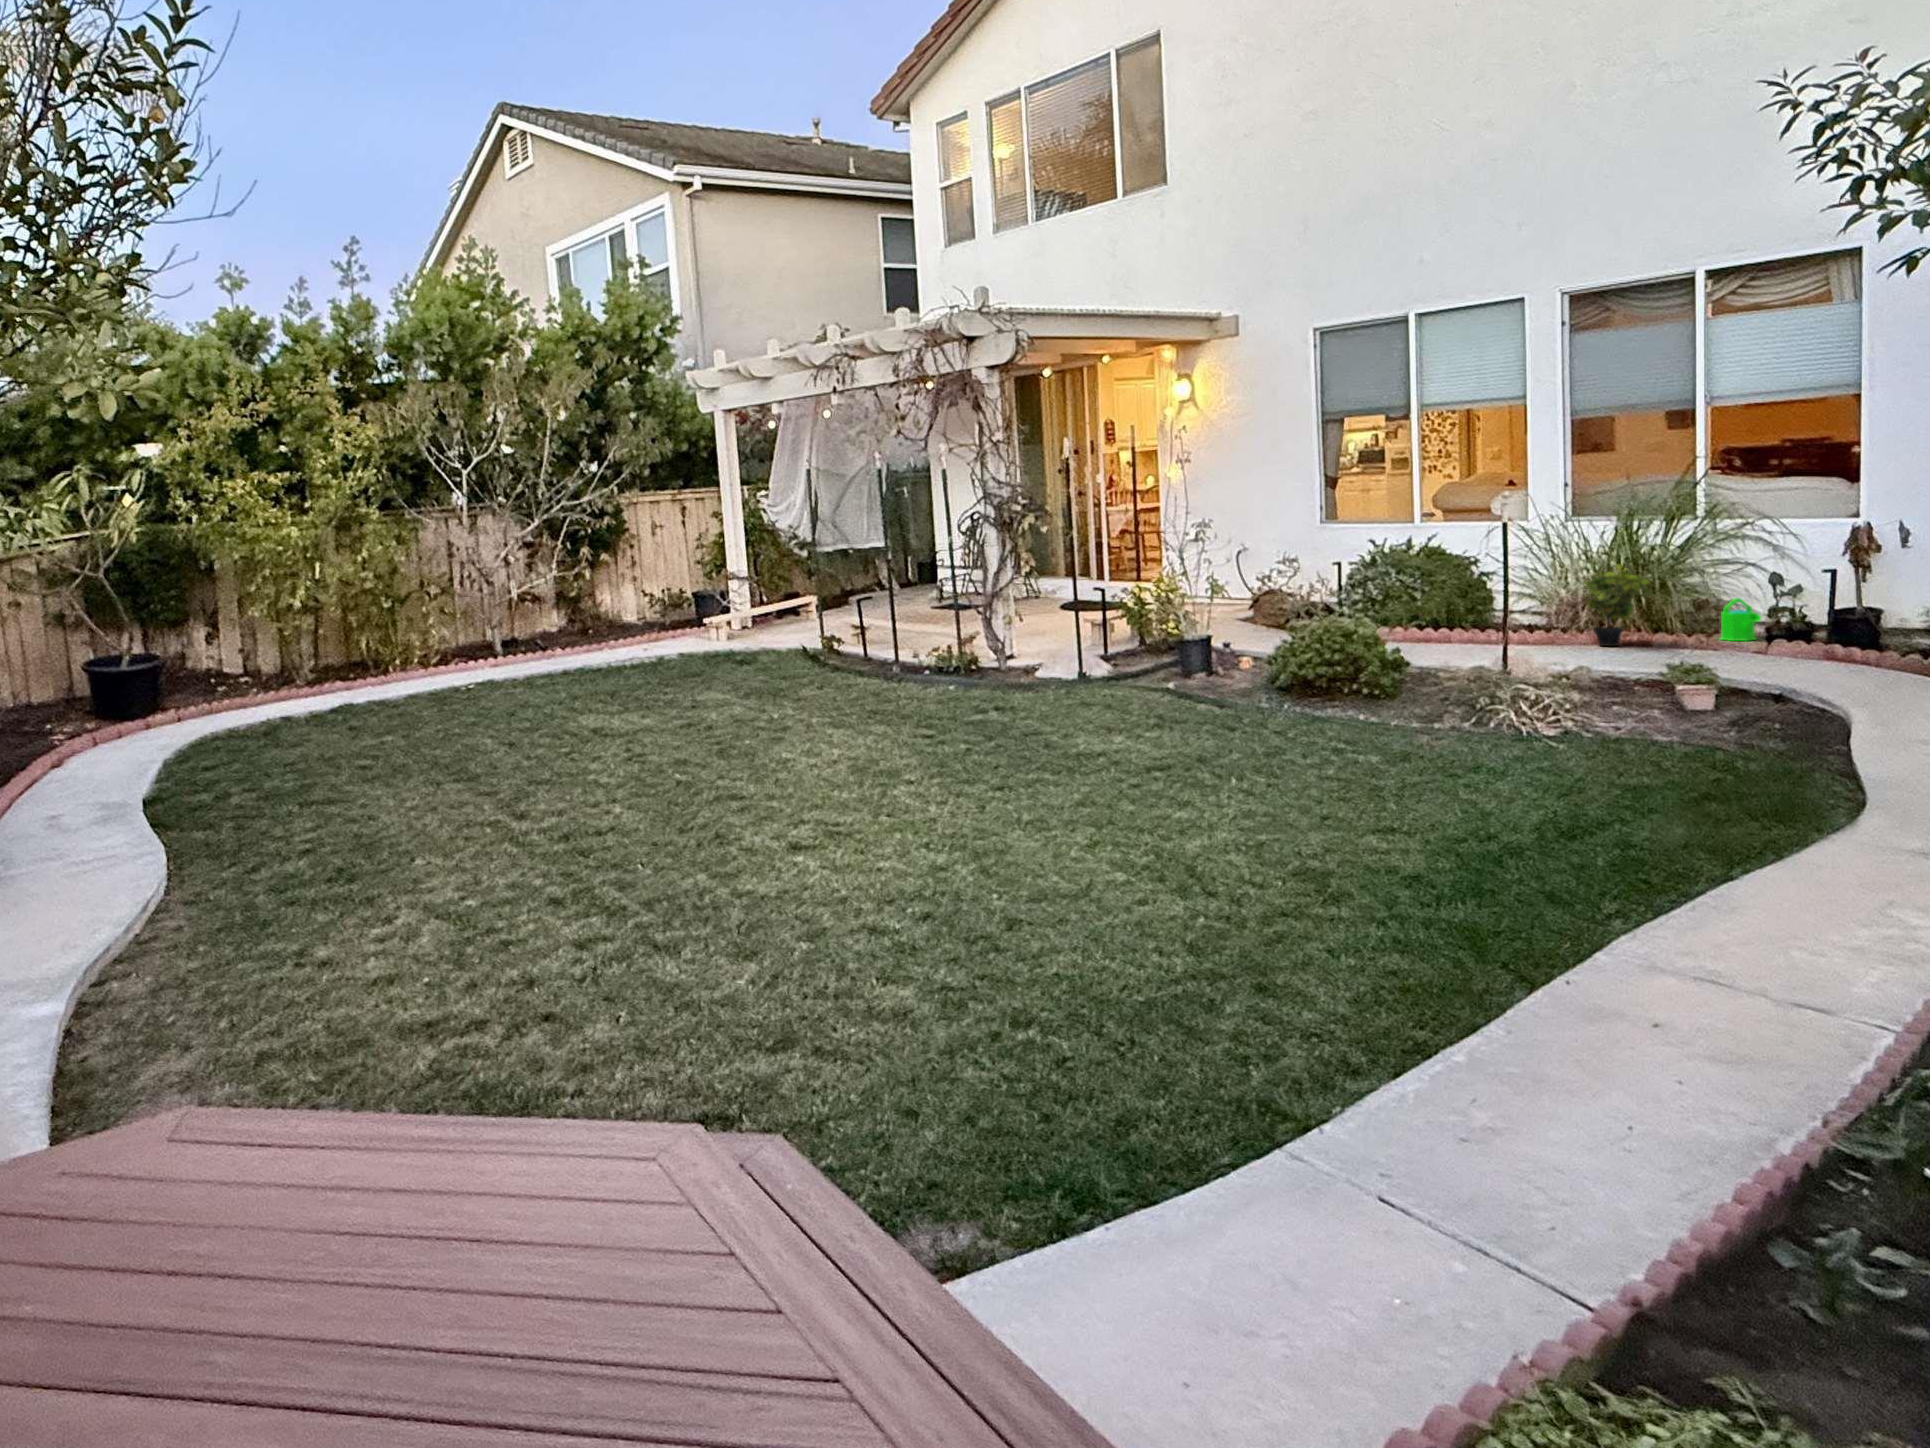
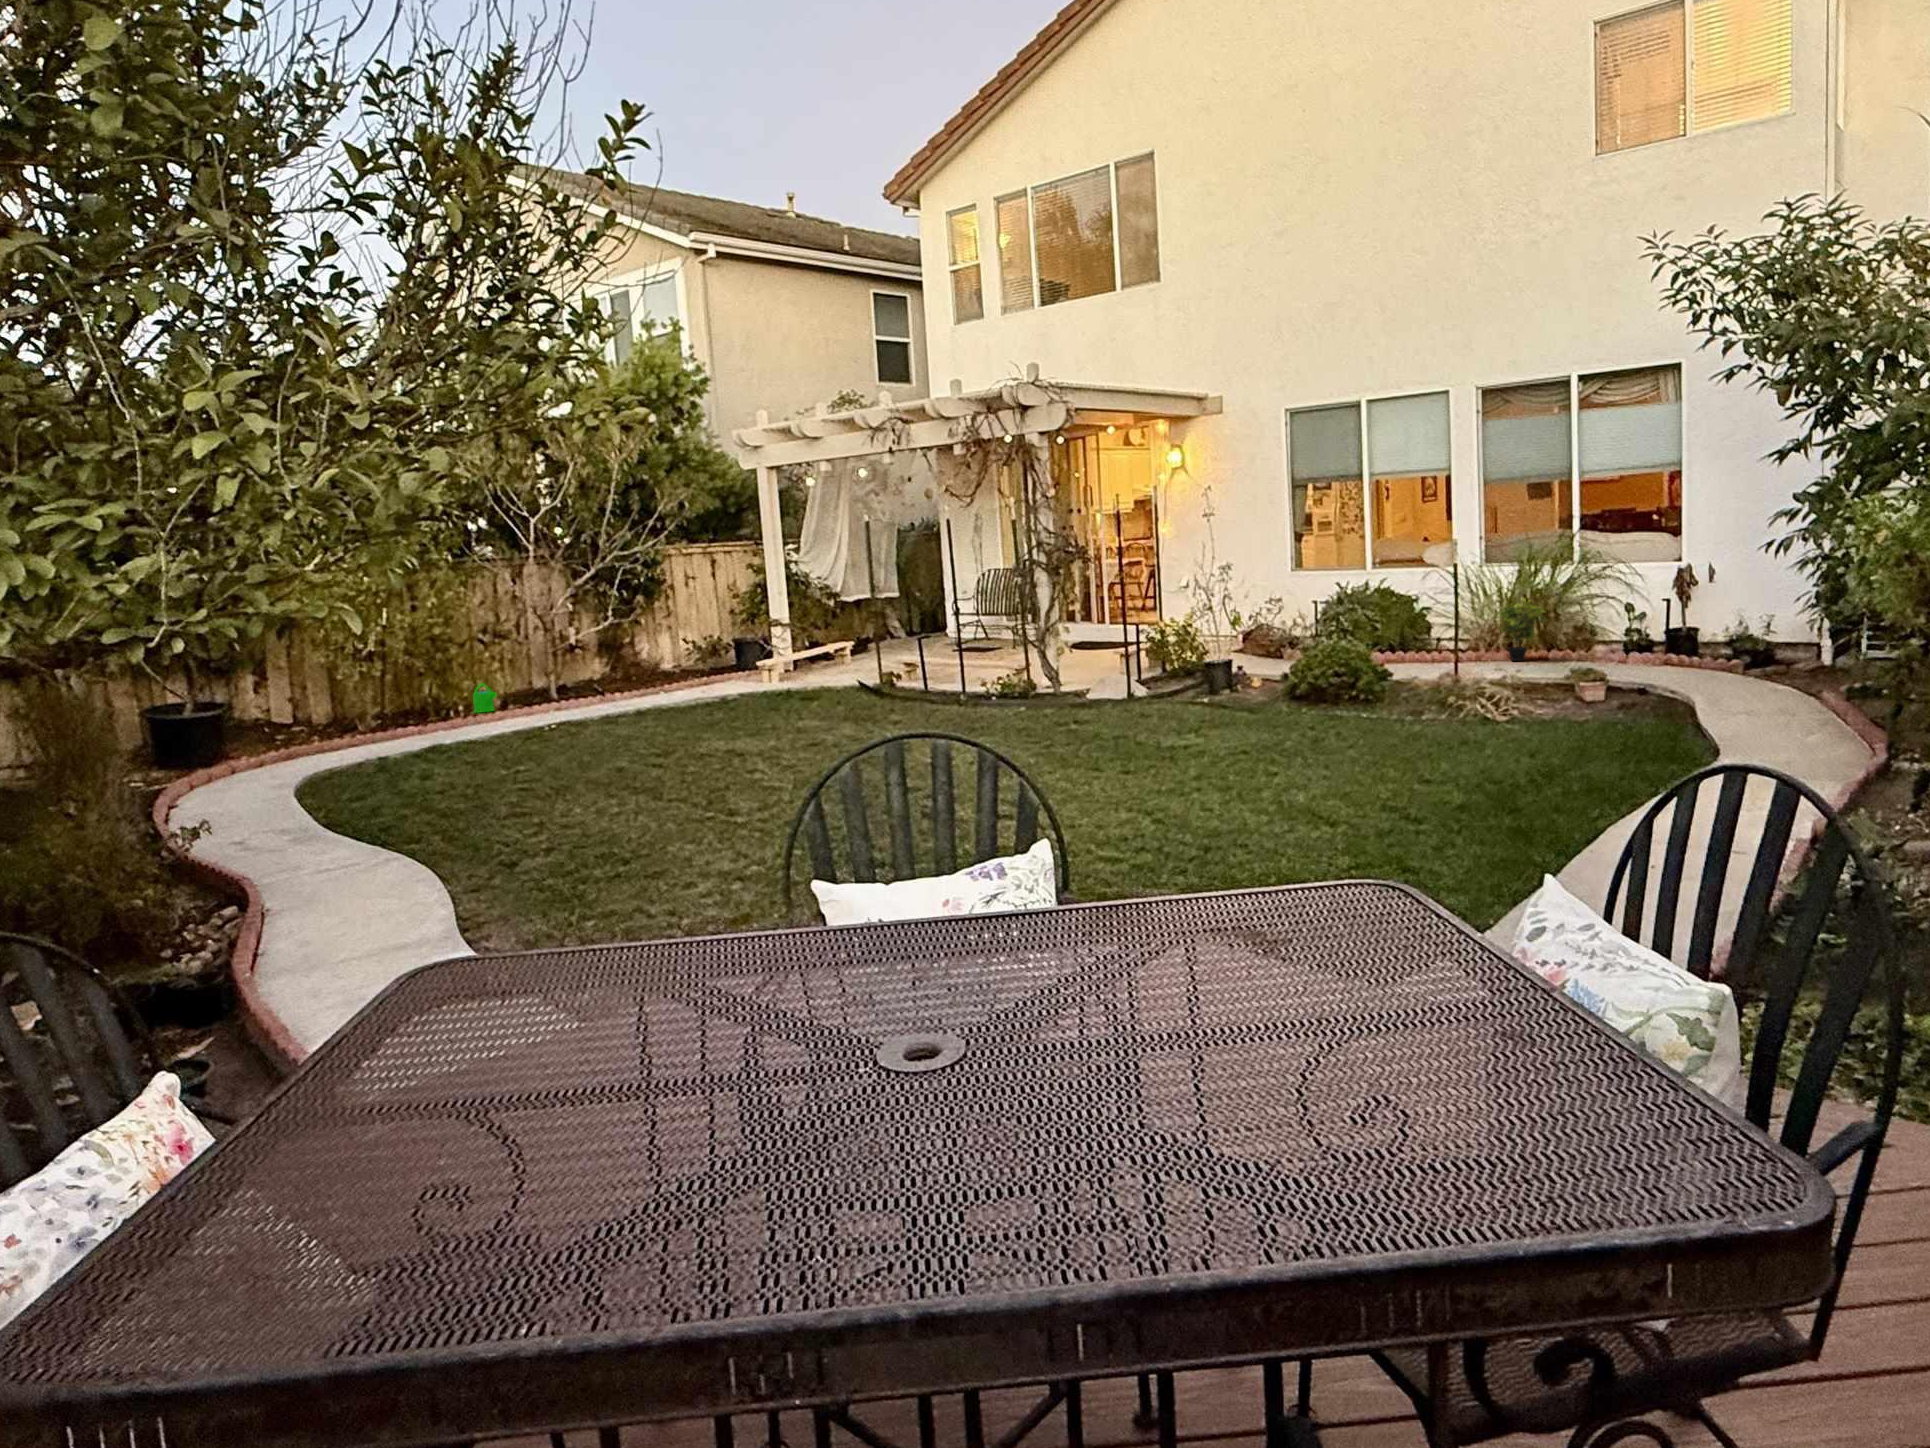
watering can: present [1720,598,1761,641] -> present [473,683,497,713]

